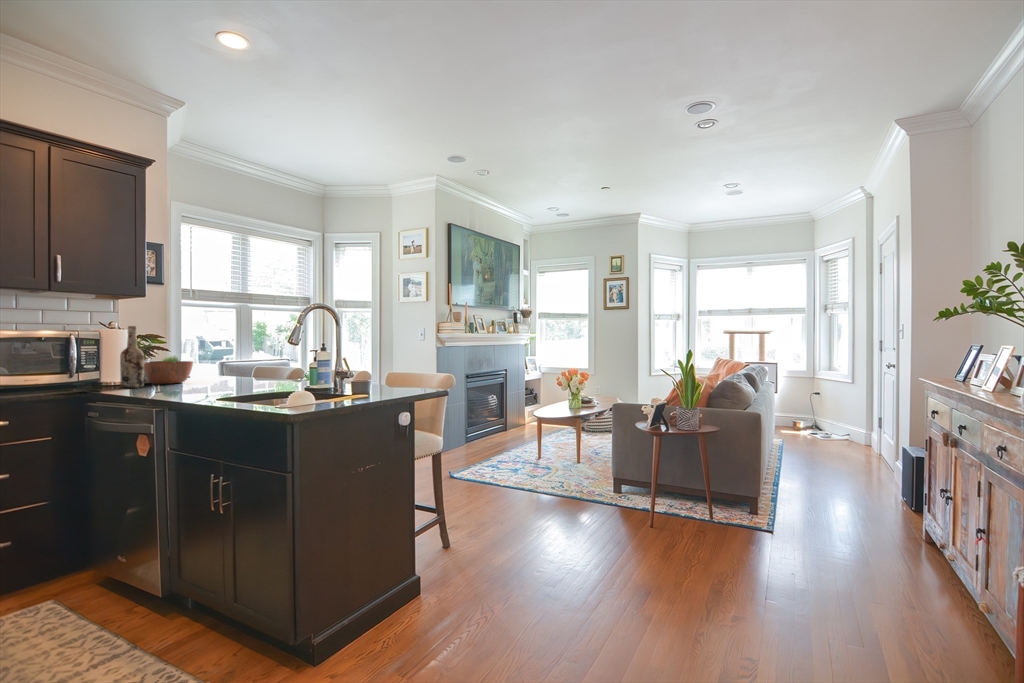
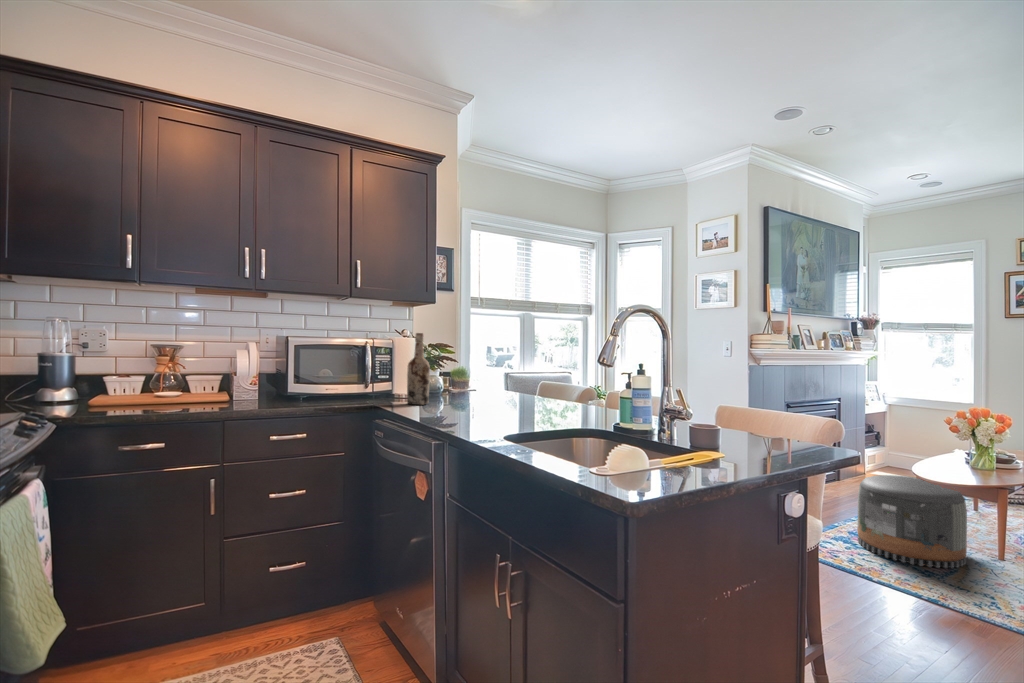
bowl: present [144,361,193,384] -> none [427,374,479,400]
pouf: none [500,418,557,472] -> present [857,475,967,568]

